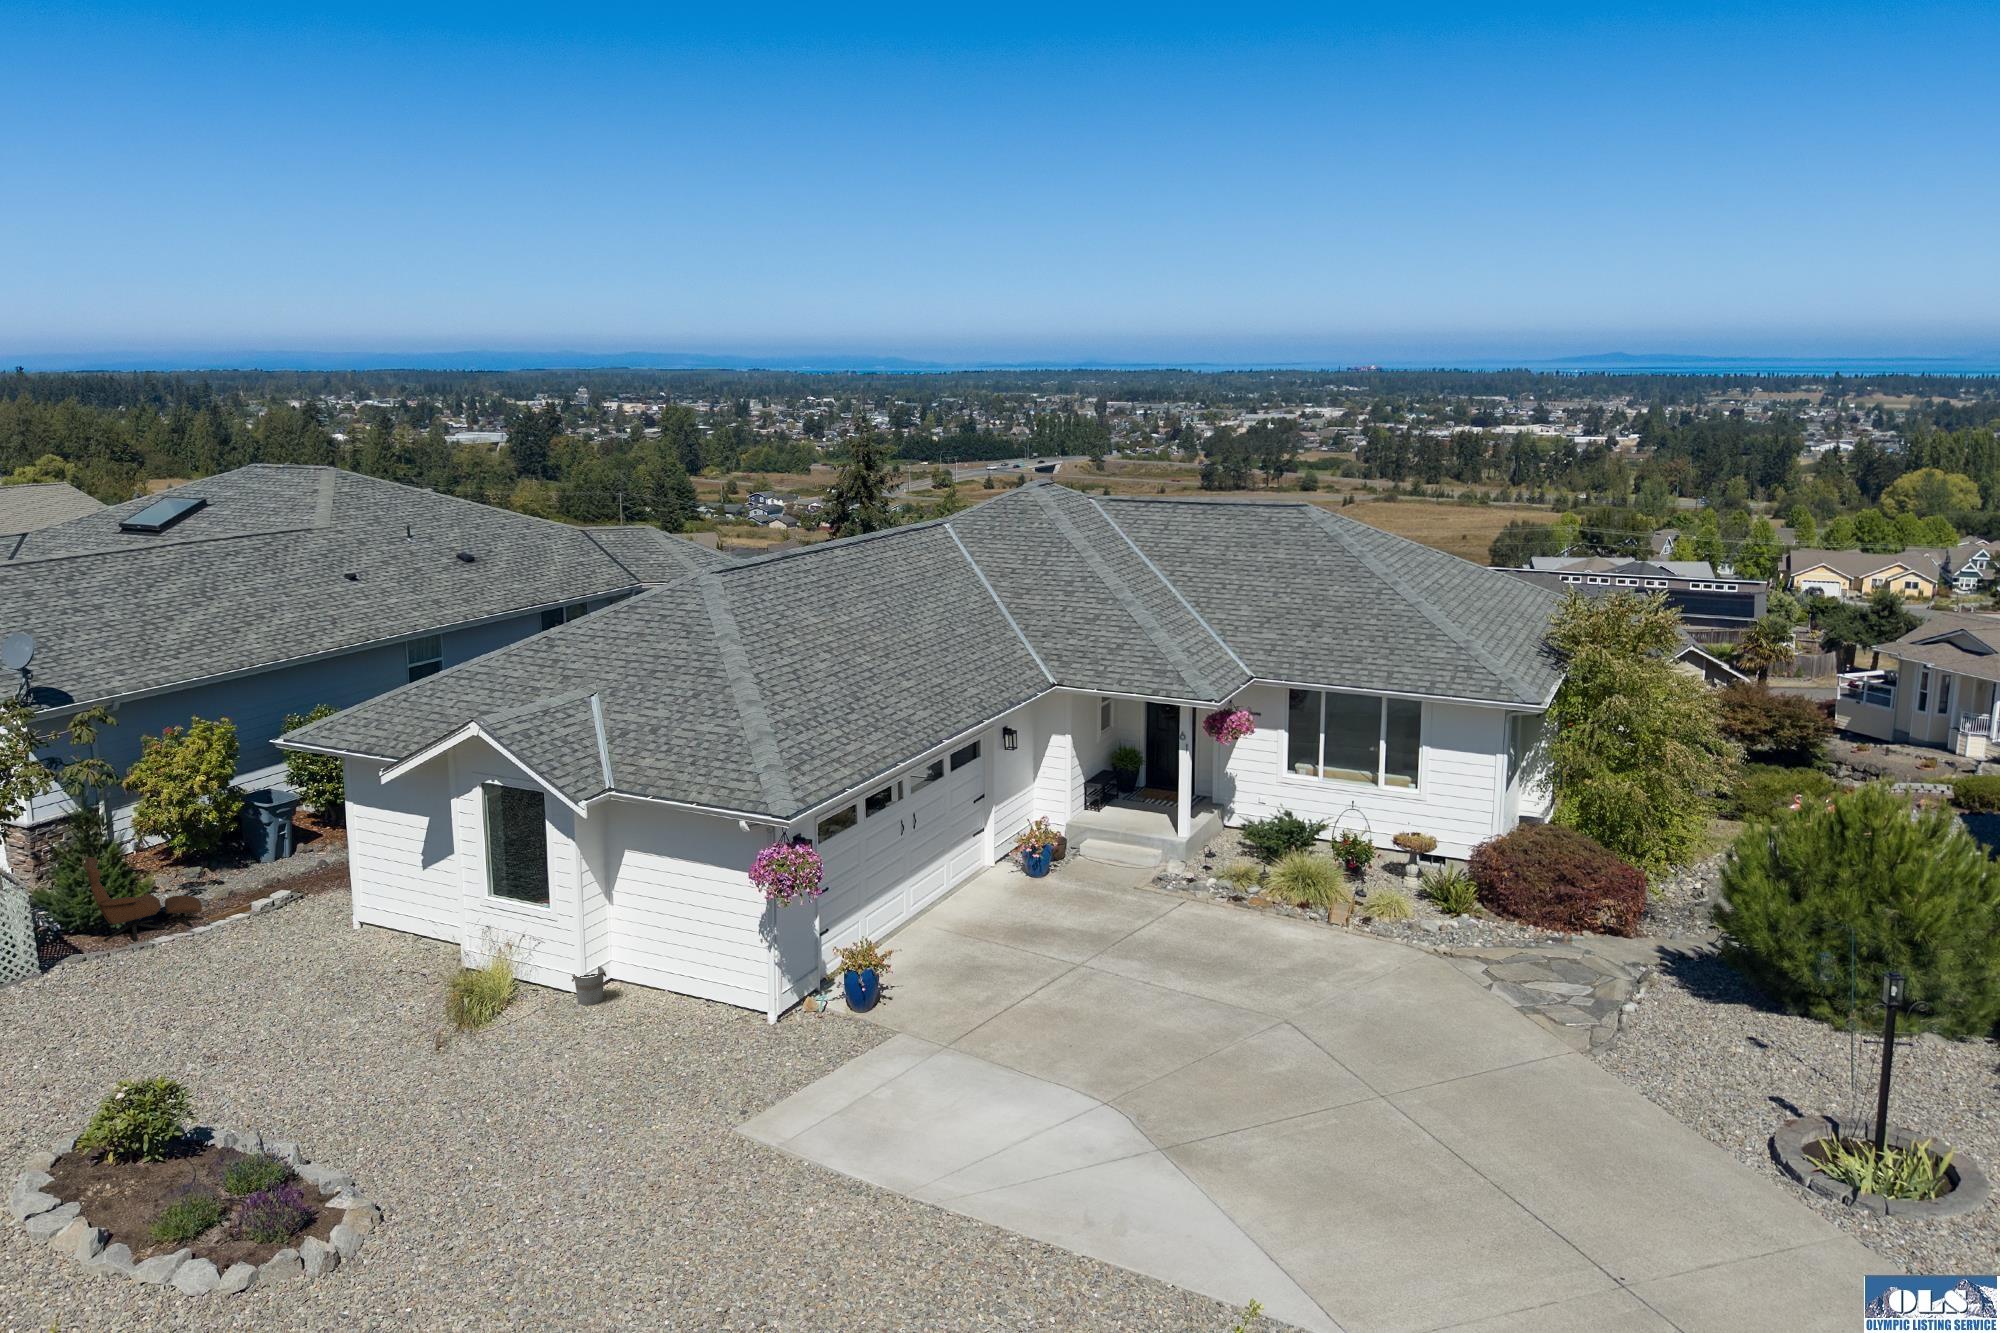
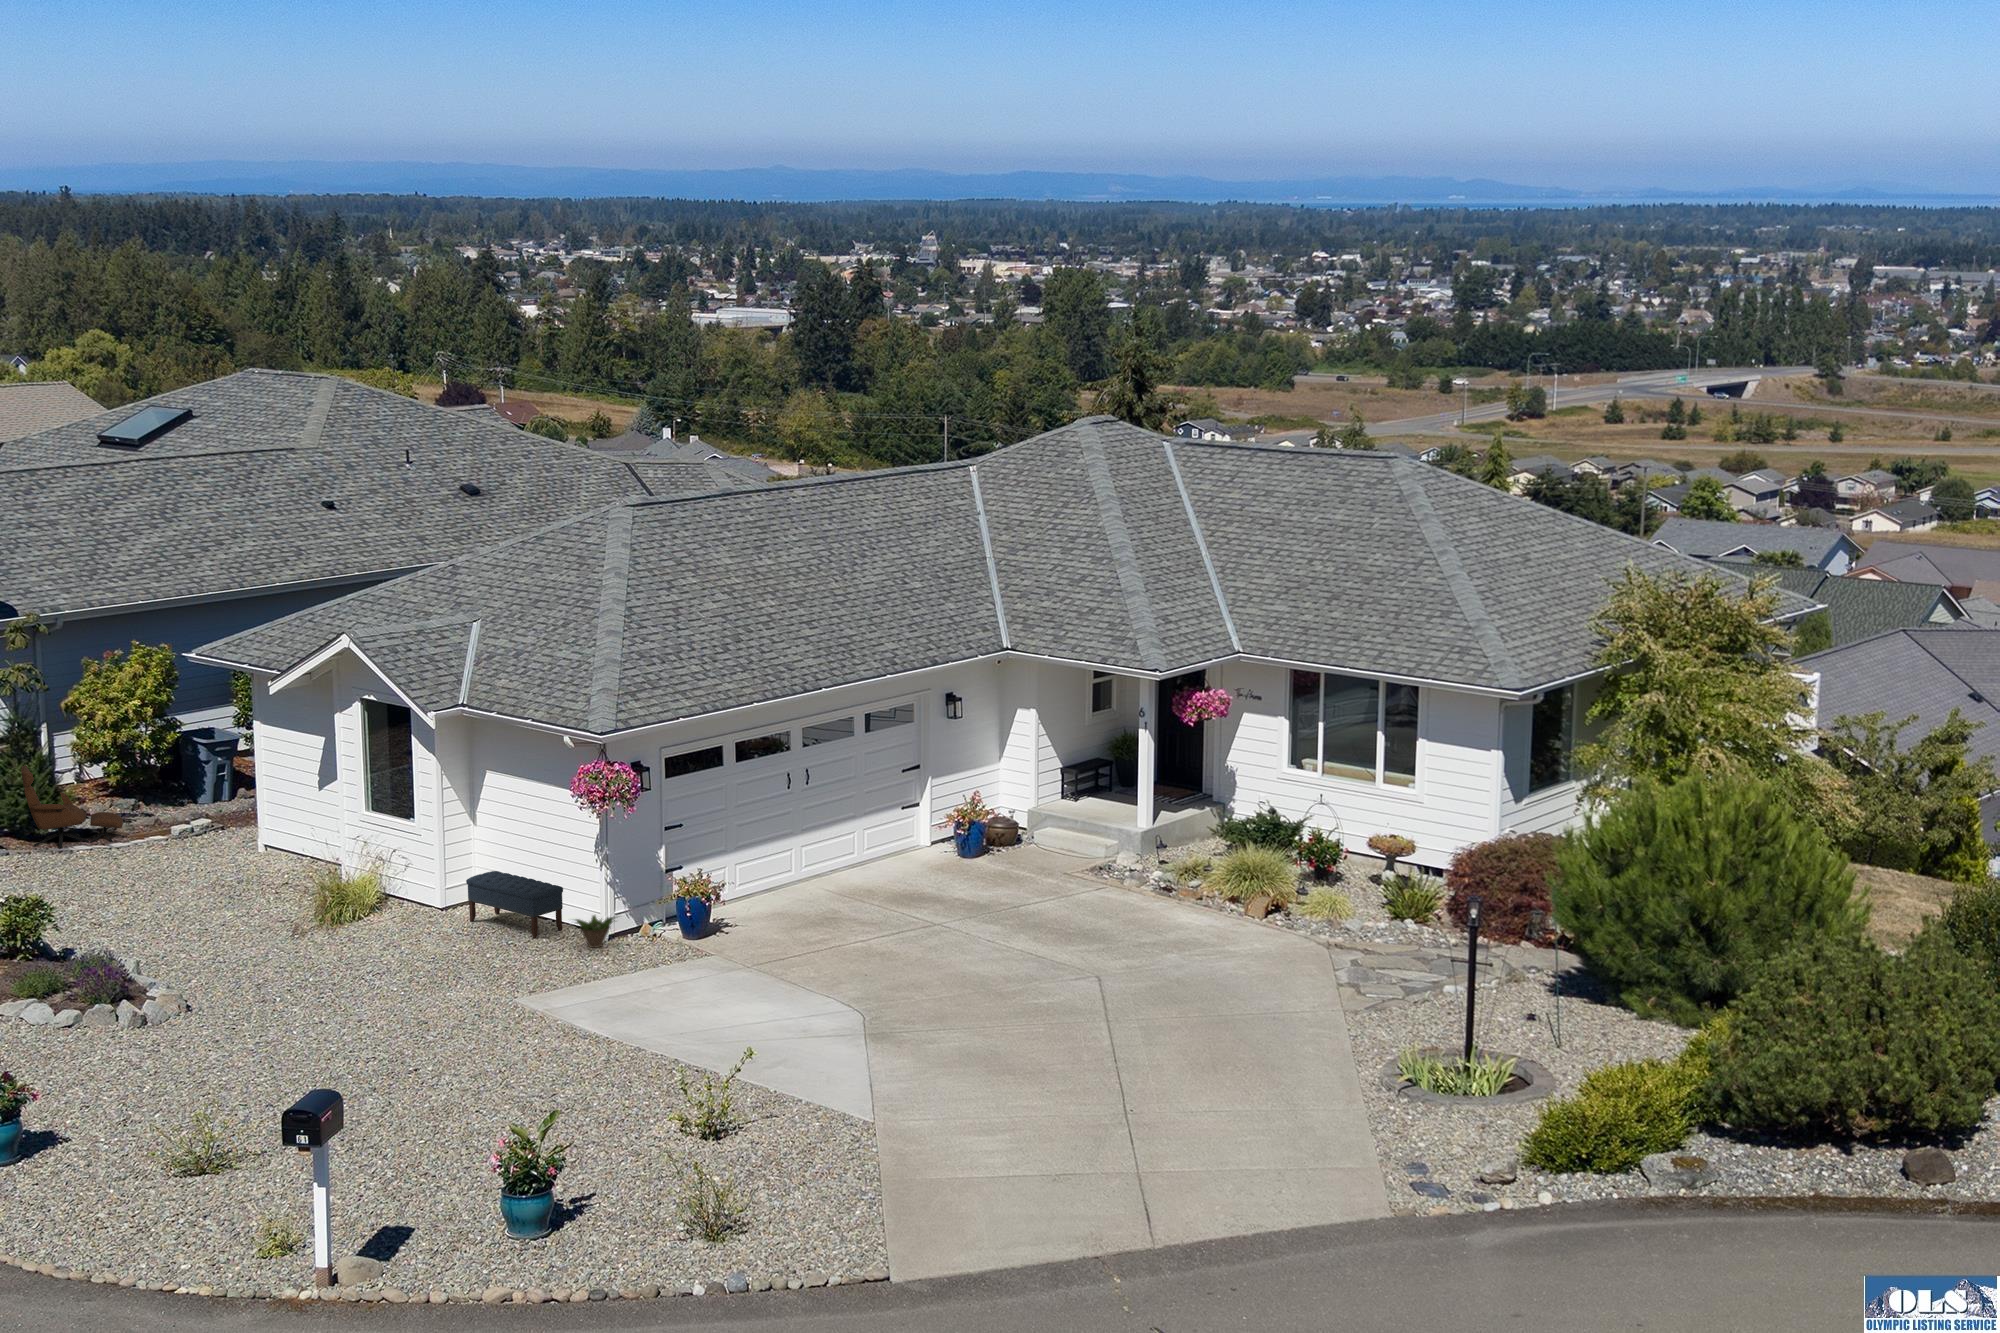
bench: none [619,948,725,1020] -> present [466,871,563,938]
bucket: present [572,966,606,1005] -> none [422,885,457,921]
decorative plant: none [741,991,796,1027] -> present [576,915,616,948]

